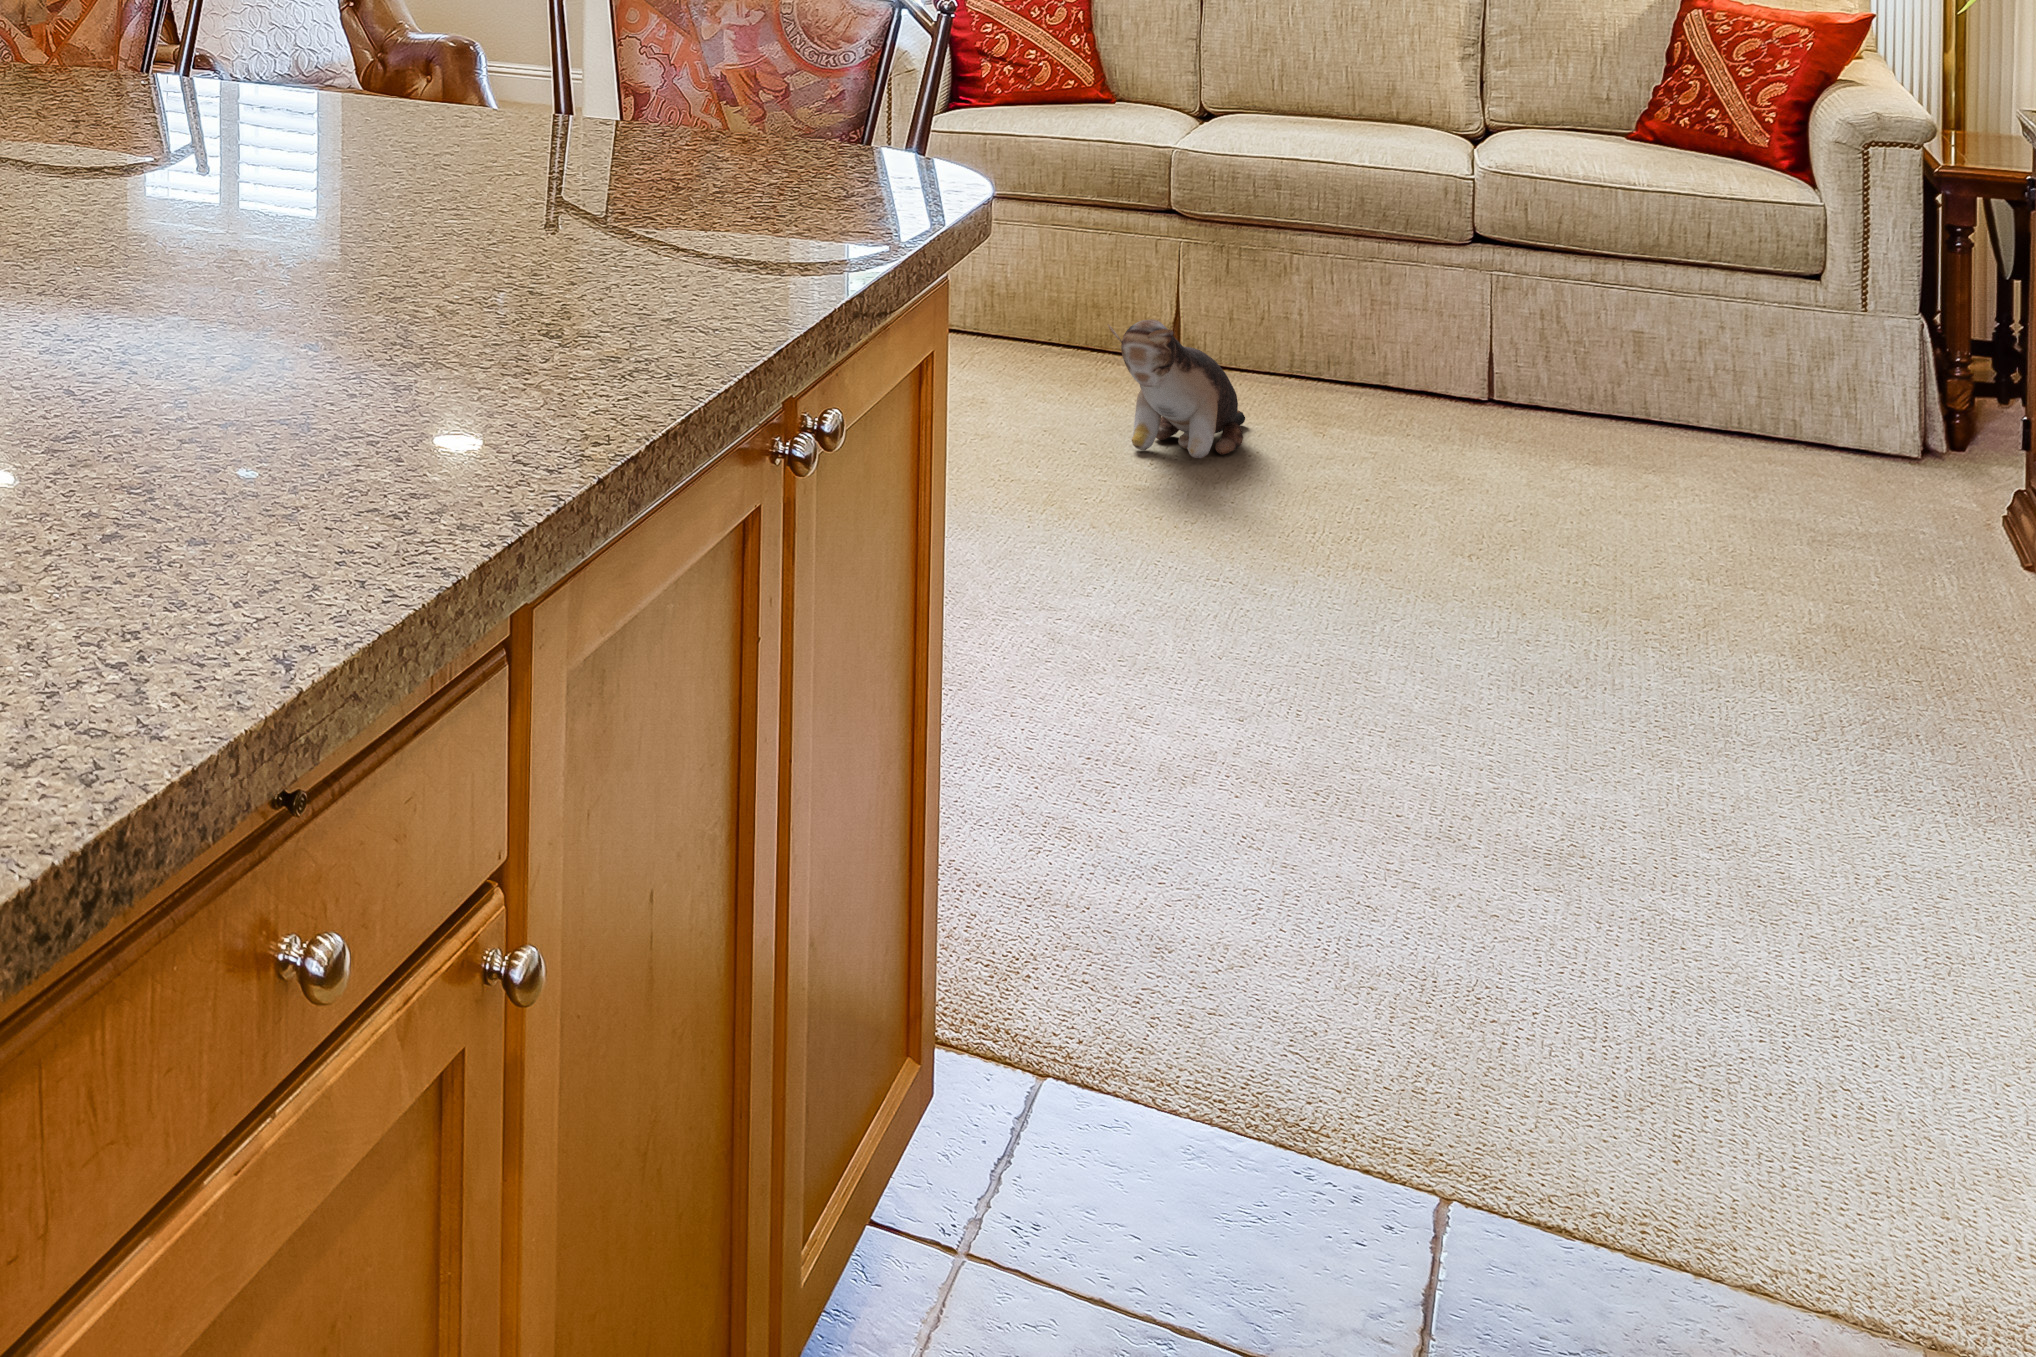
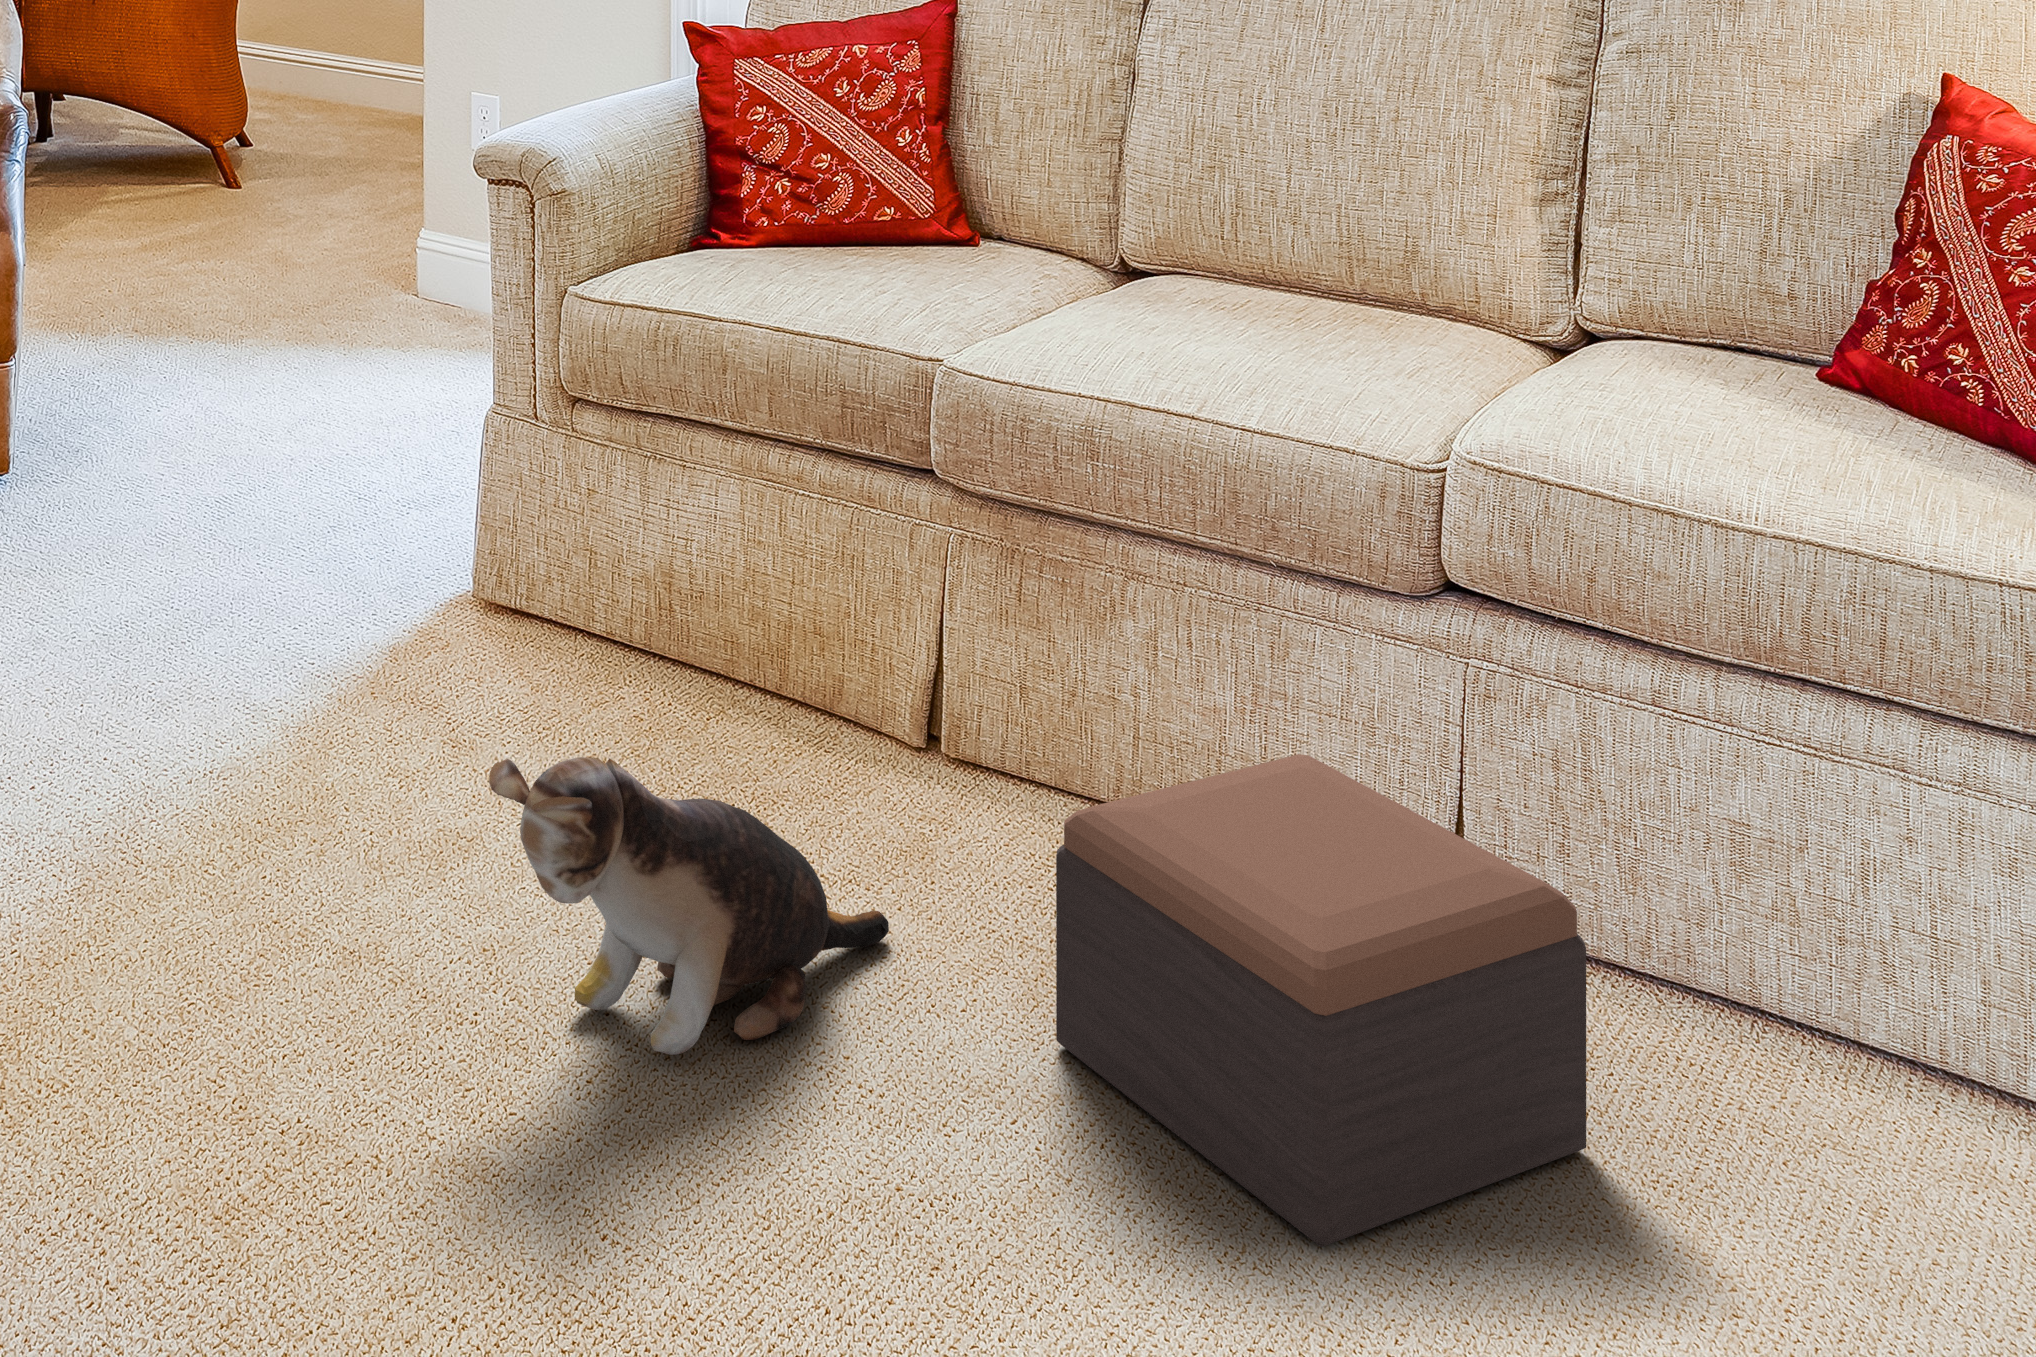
footstool: none [1358,313,1613,491] -> present [1056,754,1586,1247]

